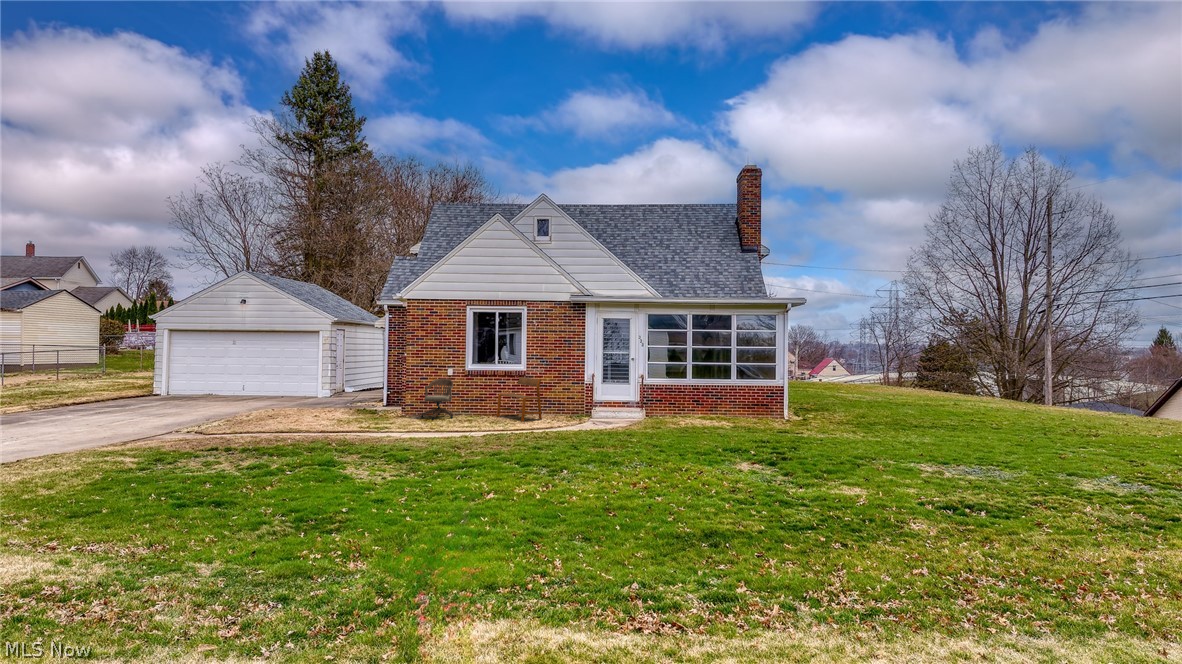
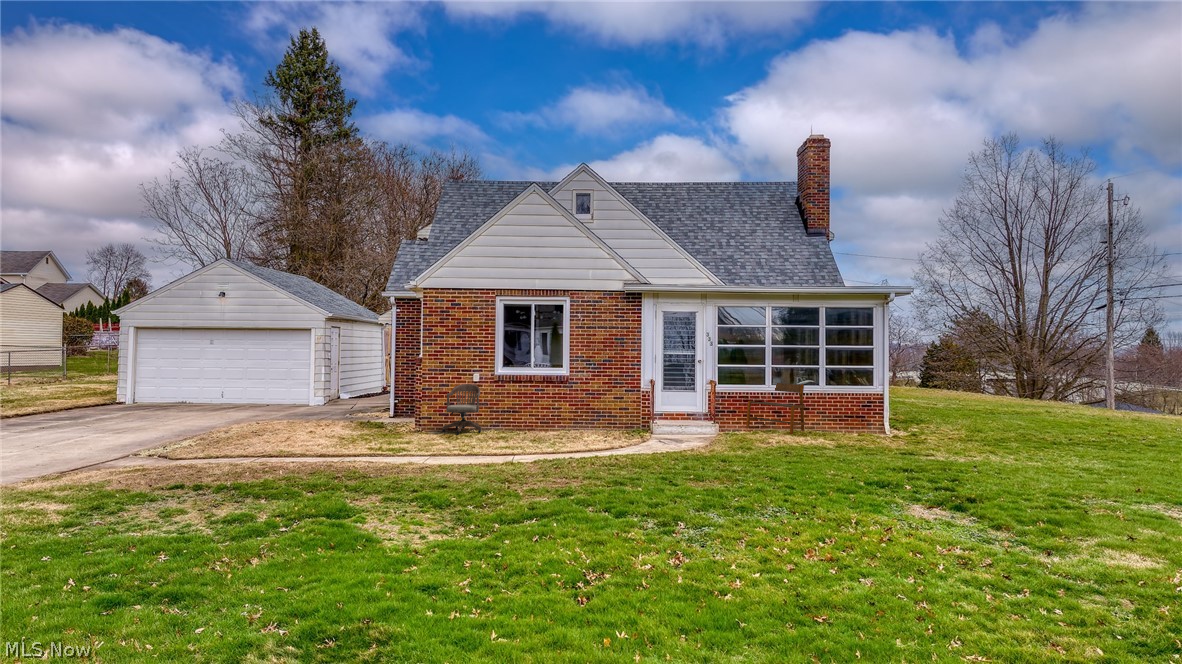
bench: present [497,377,542,422] -> present [746,383,806,434]

